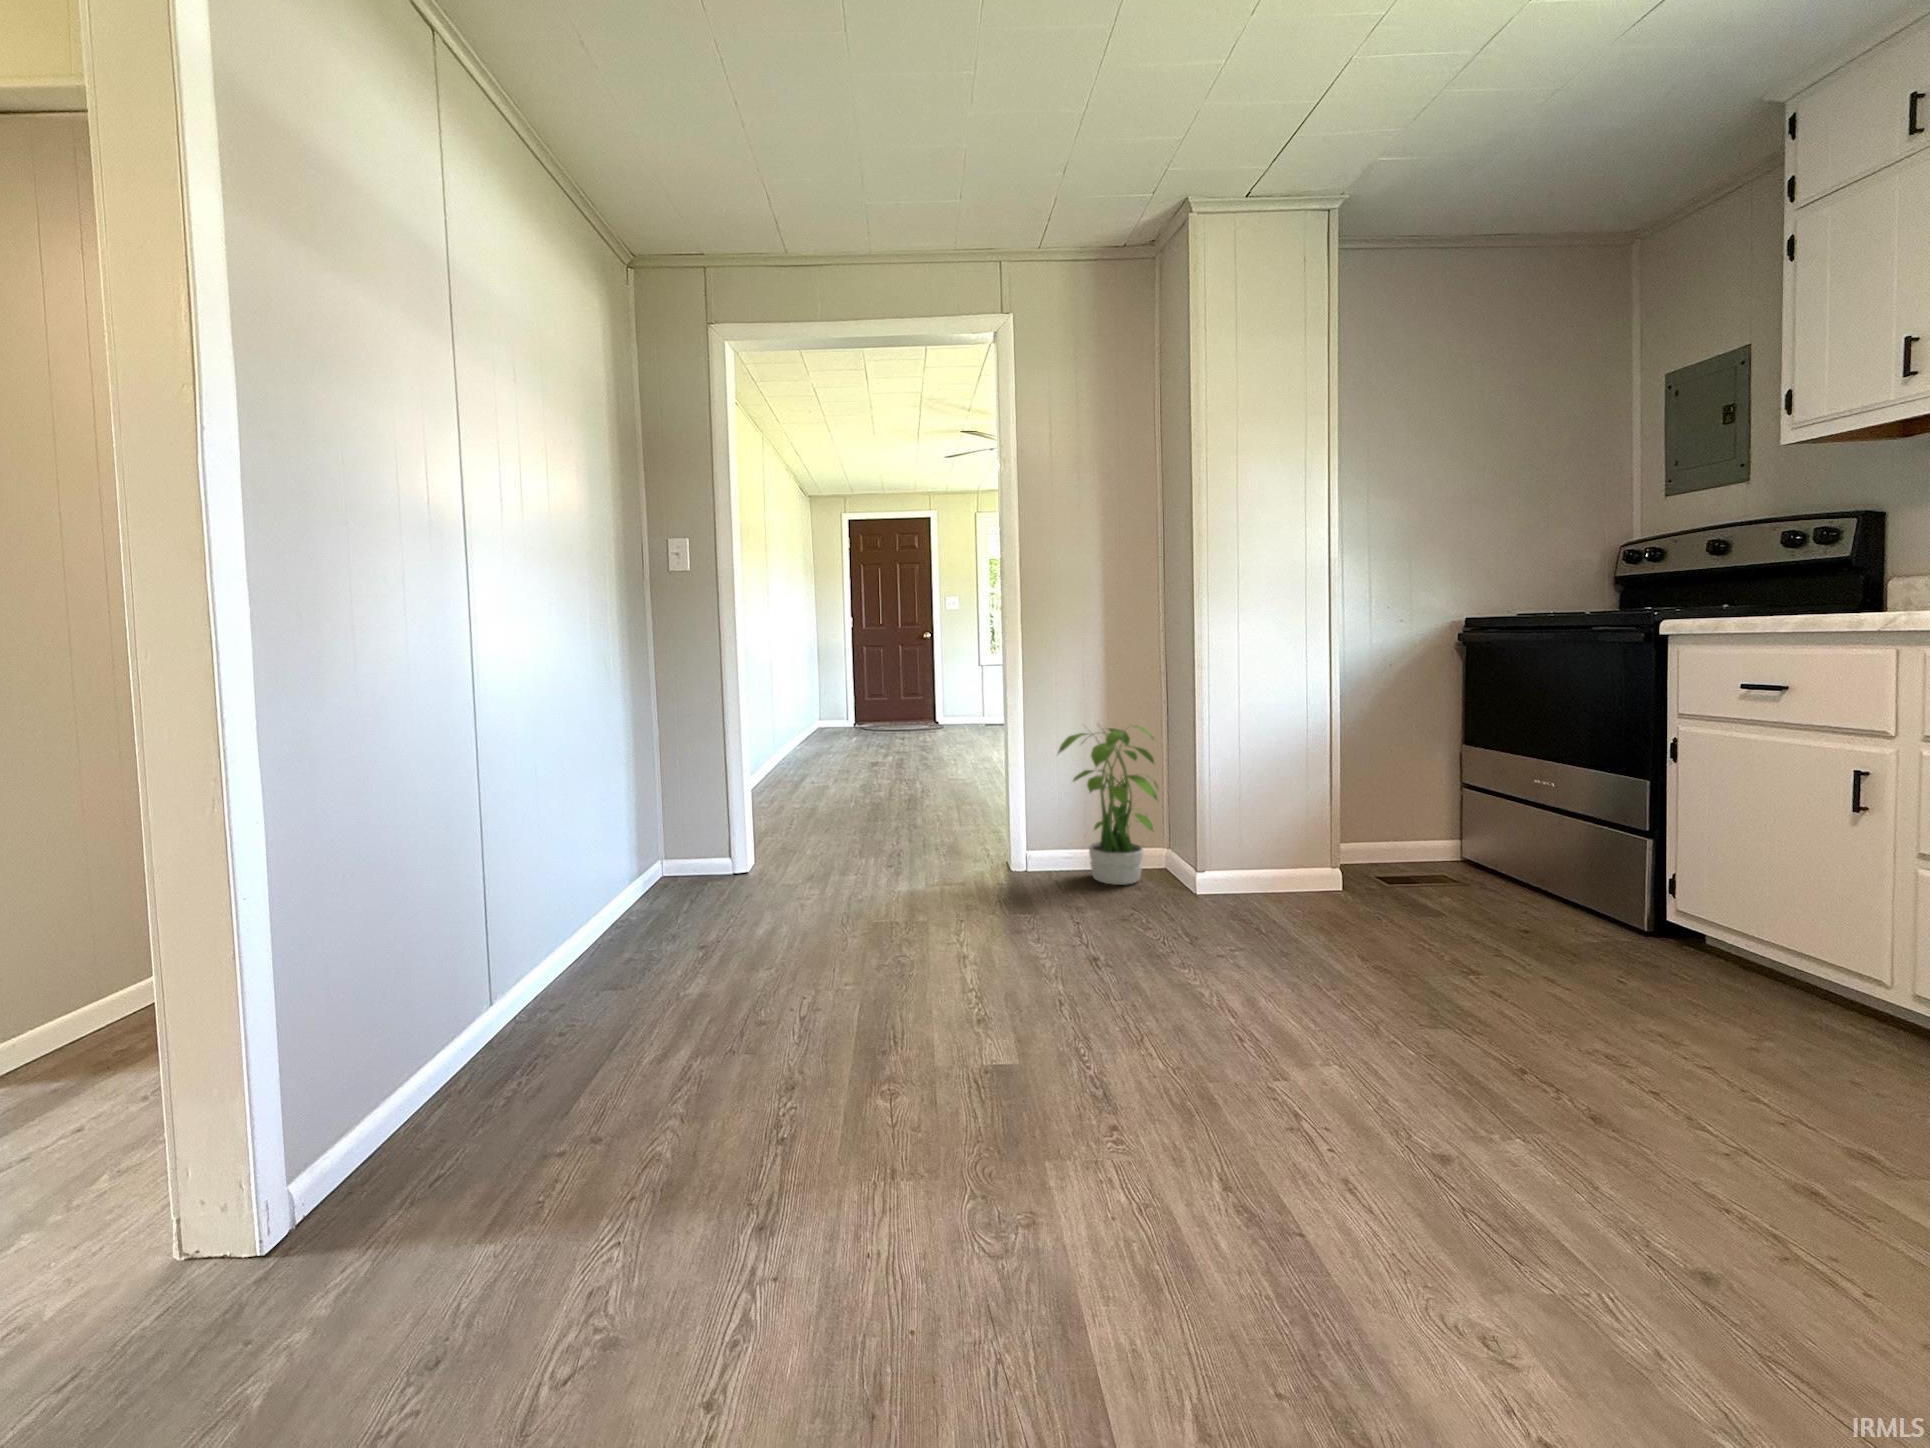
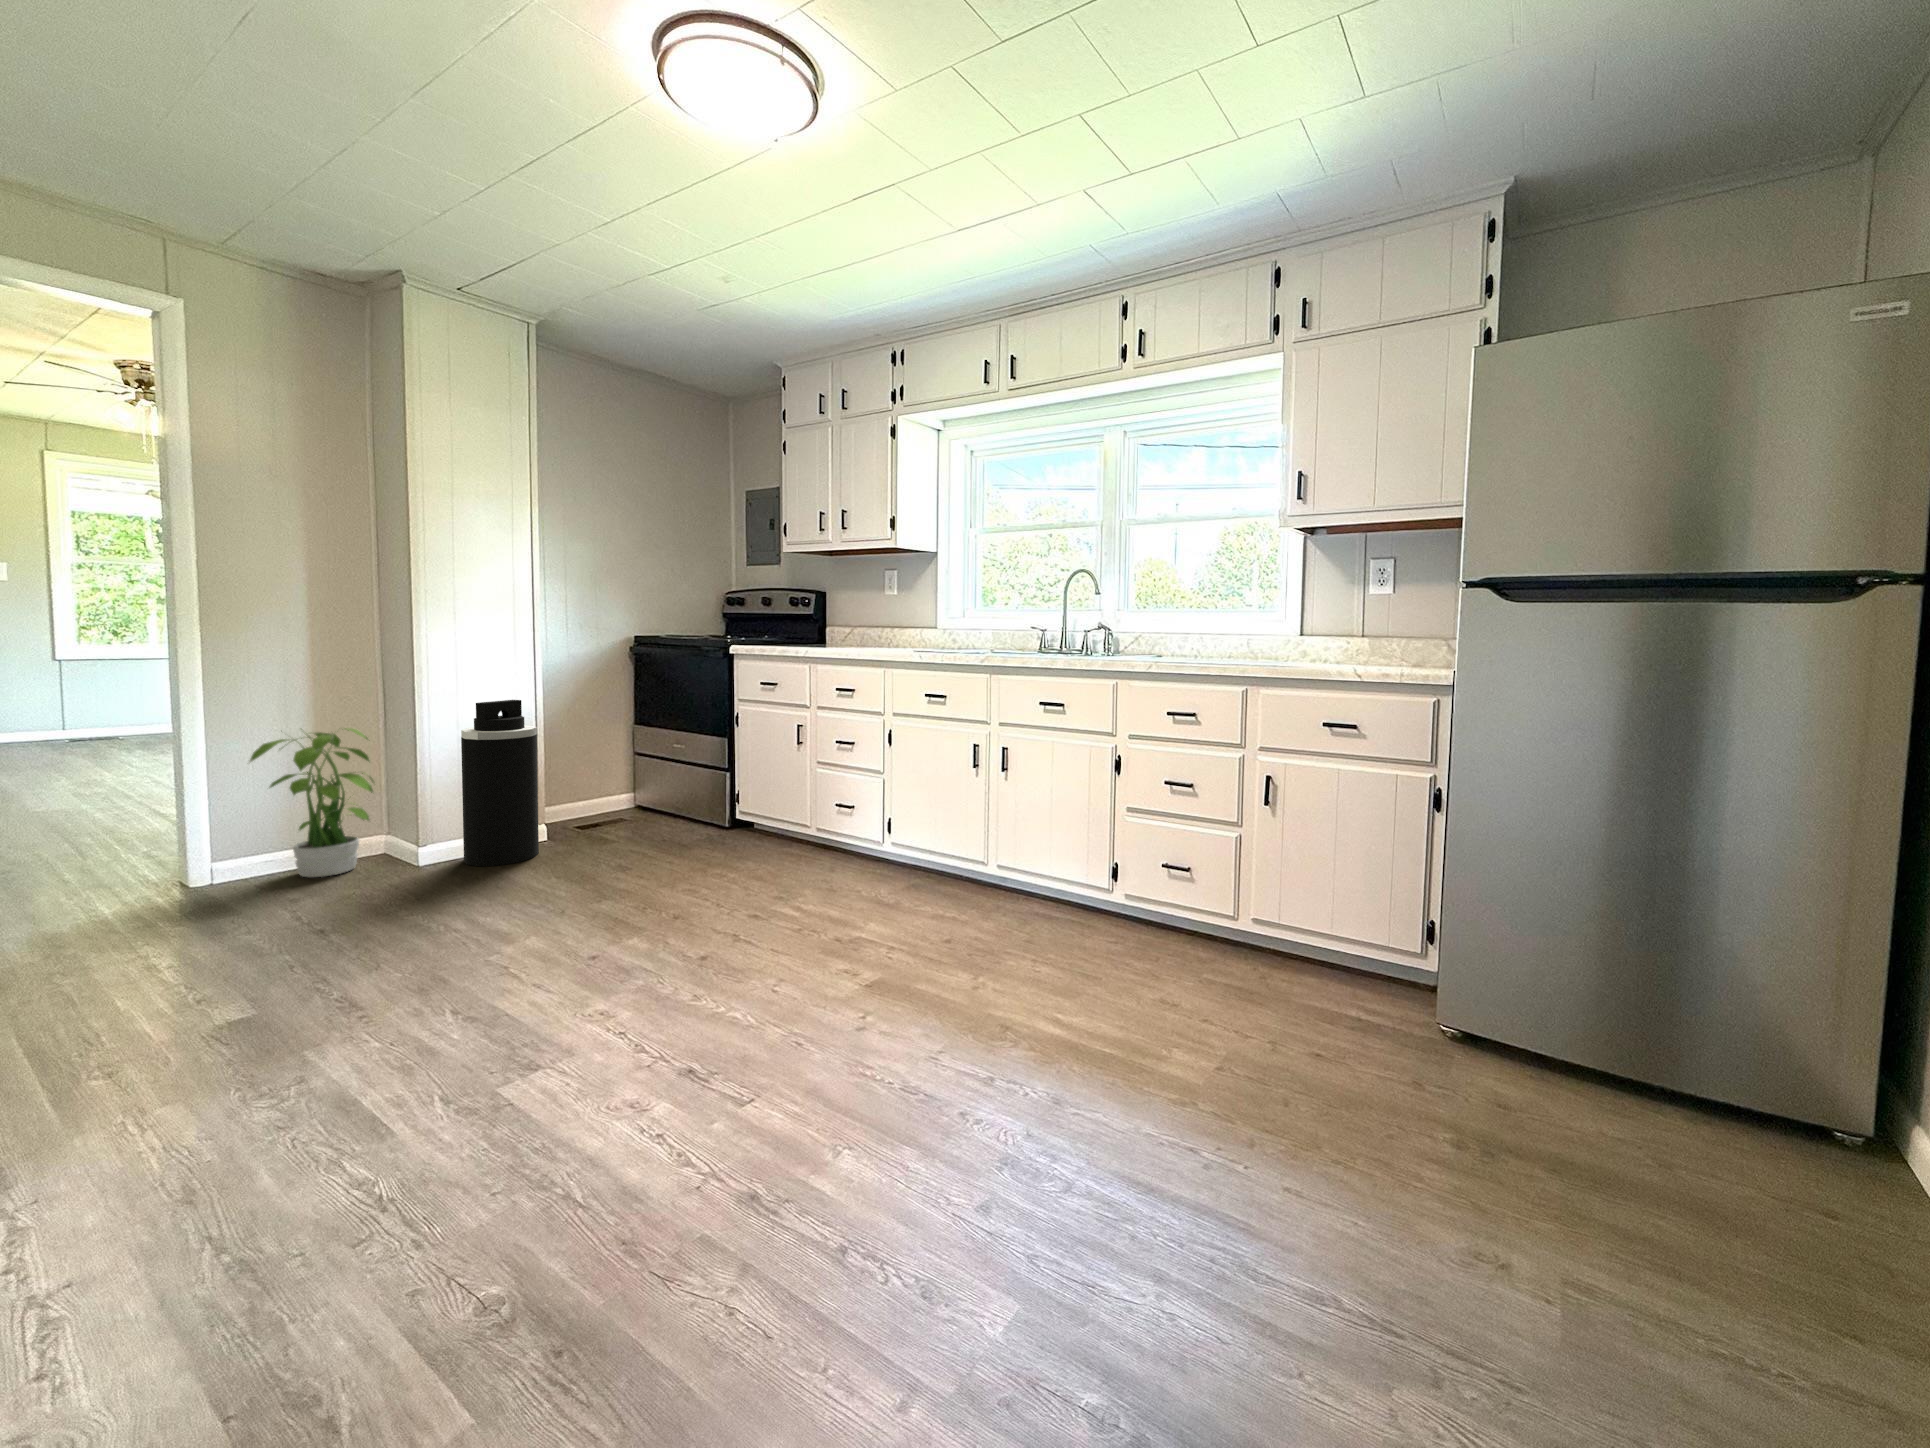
trash can: none [1245,700,1336,917] -> present [461,700,539,866]

